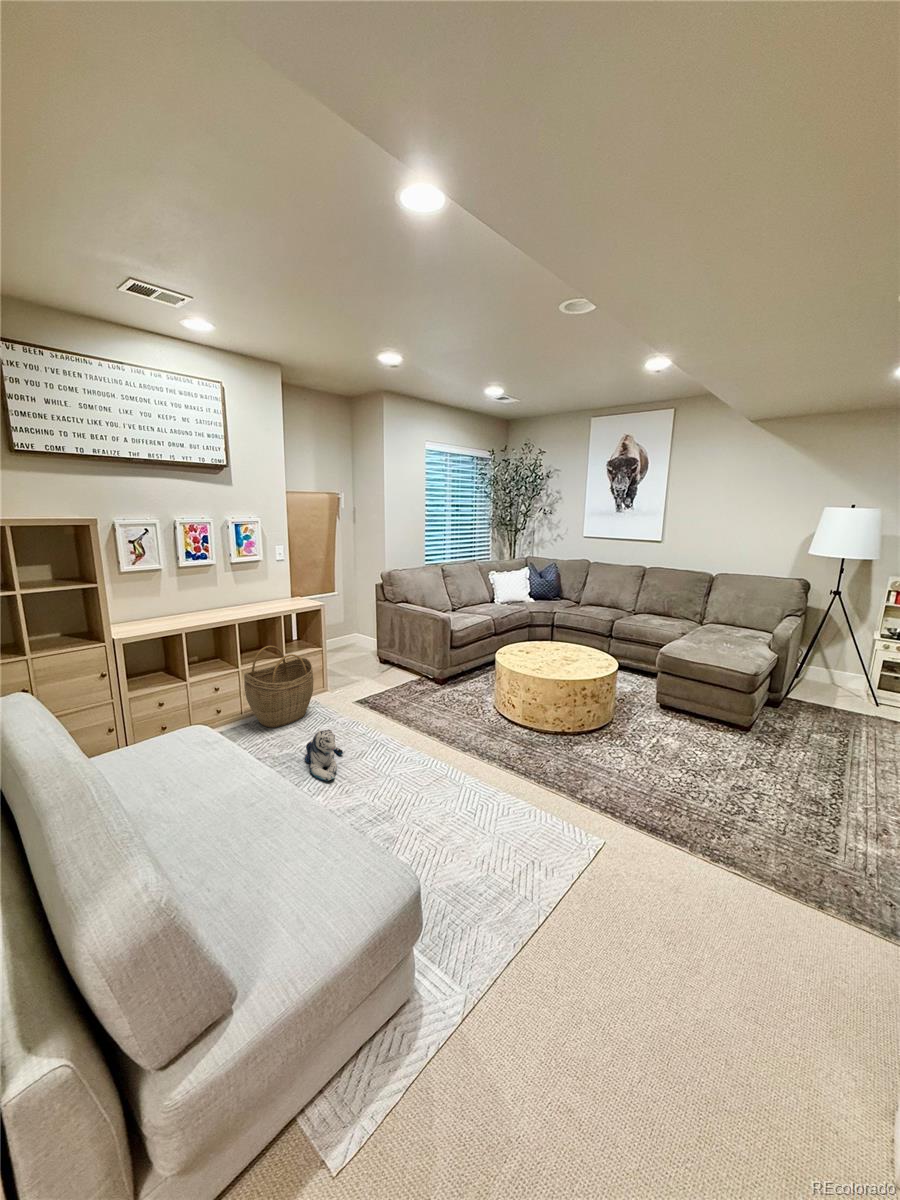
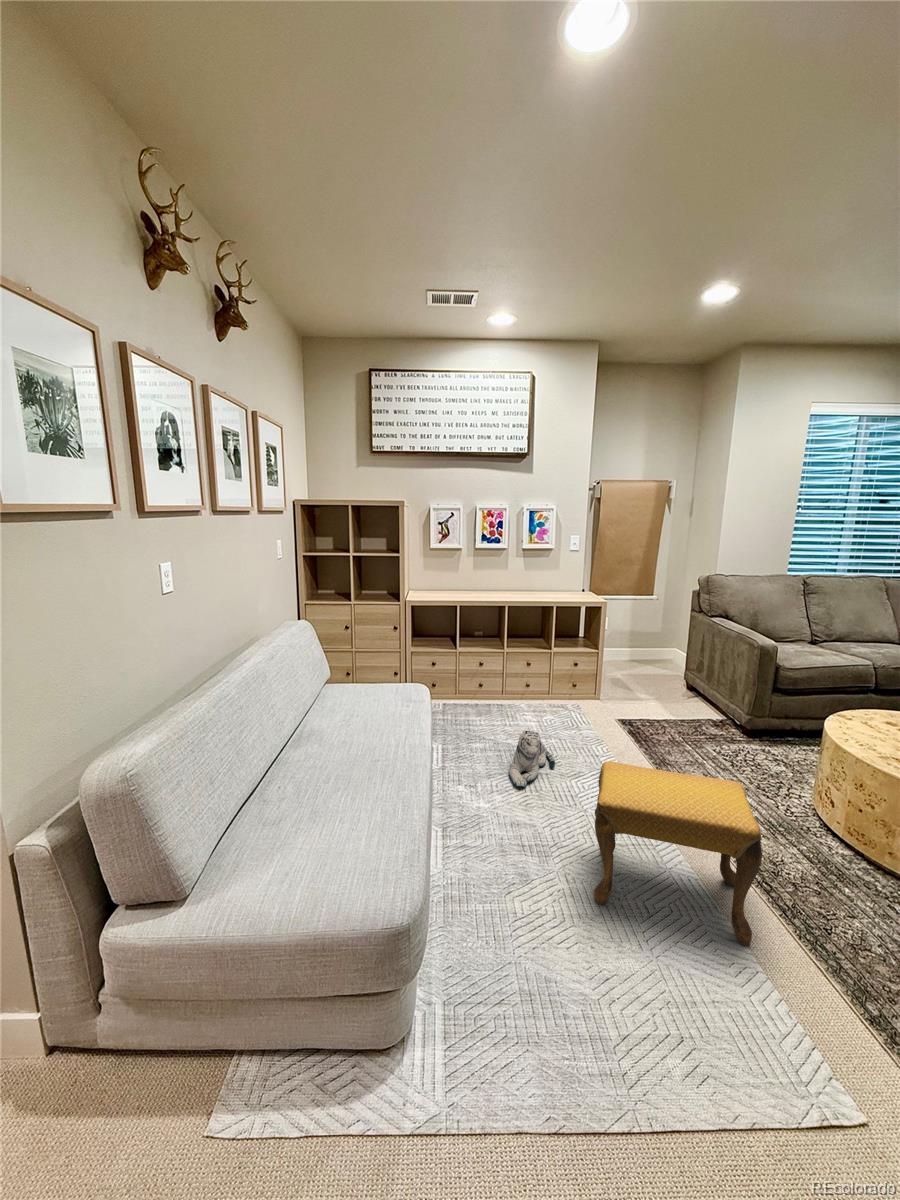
woven basket: present [244,646,314,728] -> none [498,634,567,719]
footstool: none [417,709,526,825] -> present [594,761,762,946]

